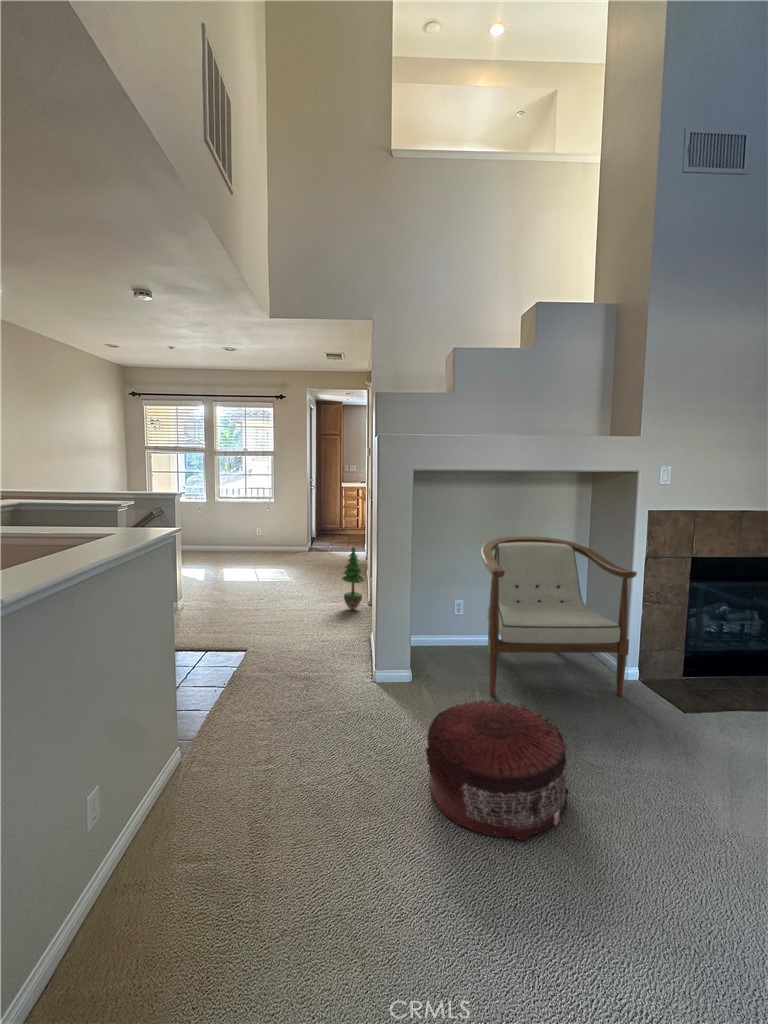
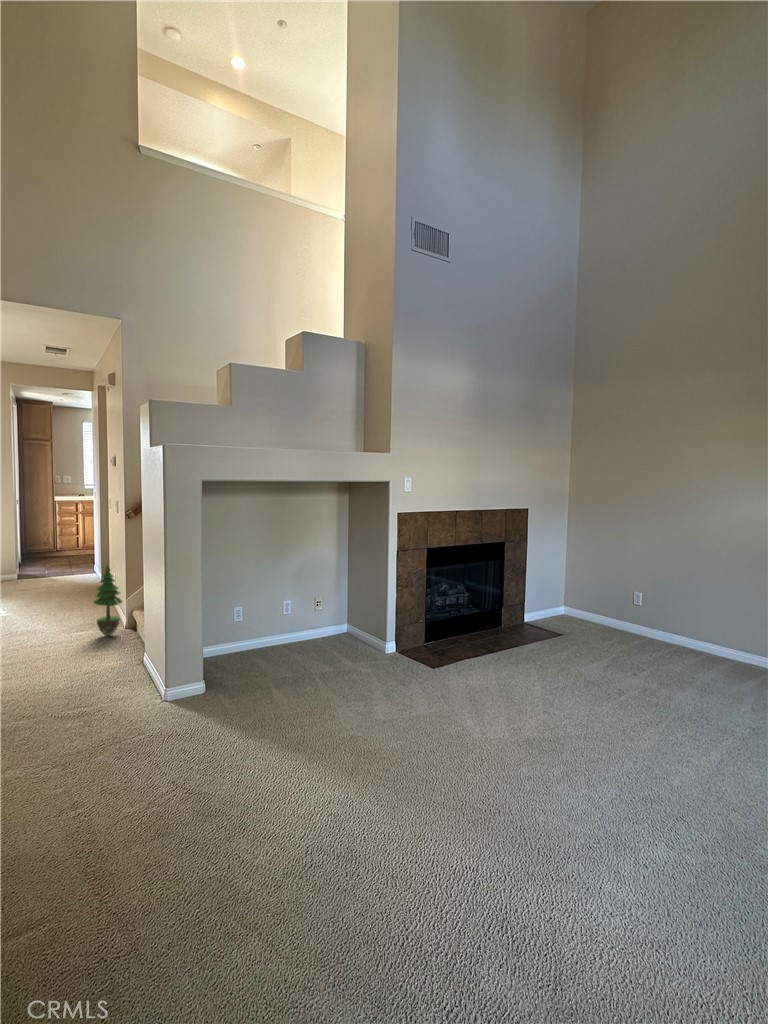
armchair: present [481,536,637,696] -> none [264,540,395,688]
pouf: present [426,701,569,840] -> none [257,683,378,797]

